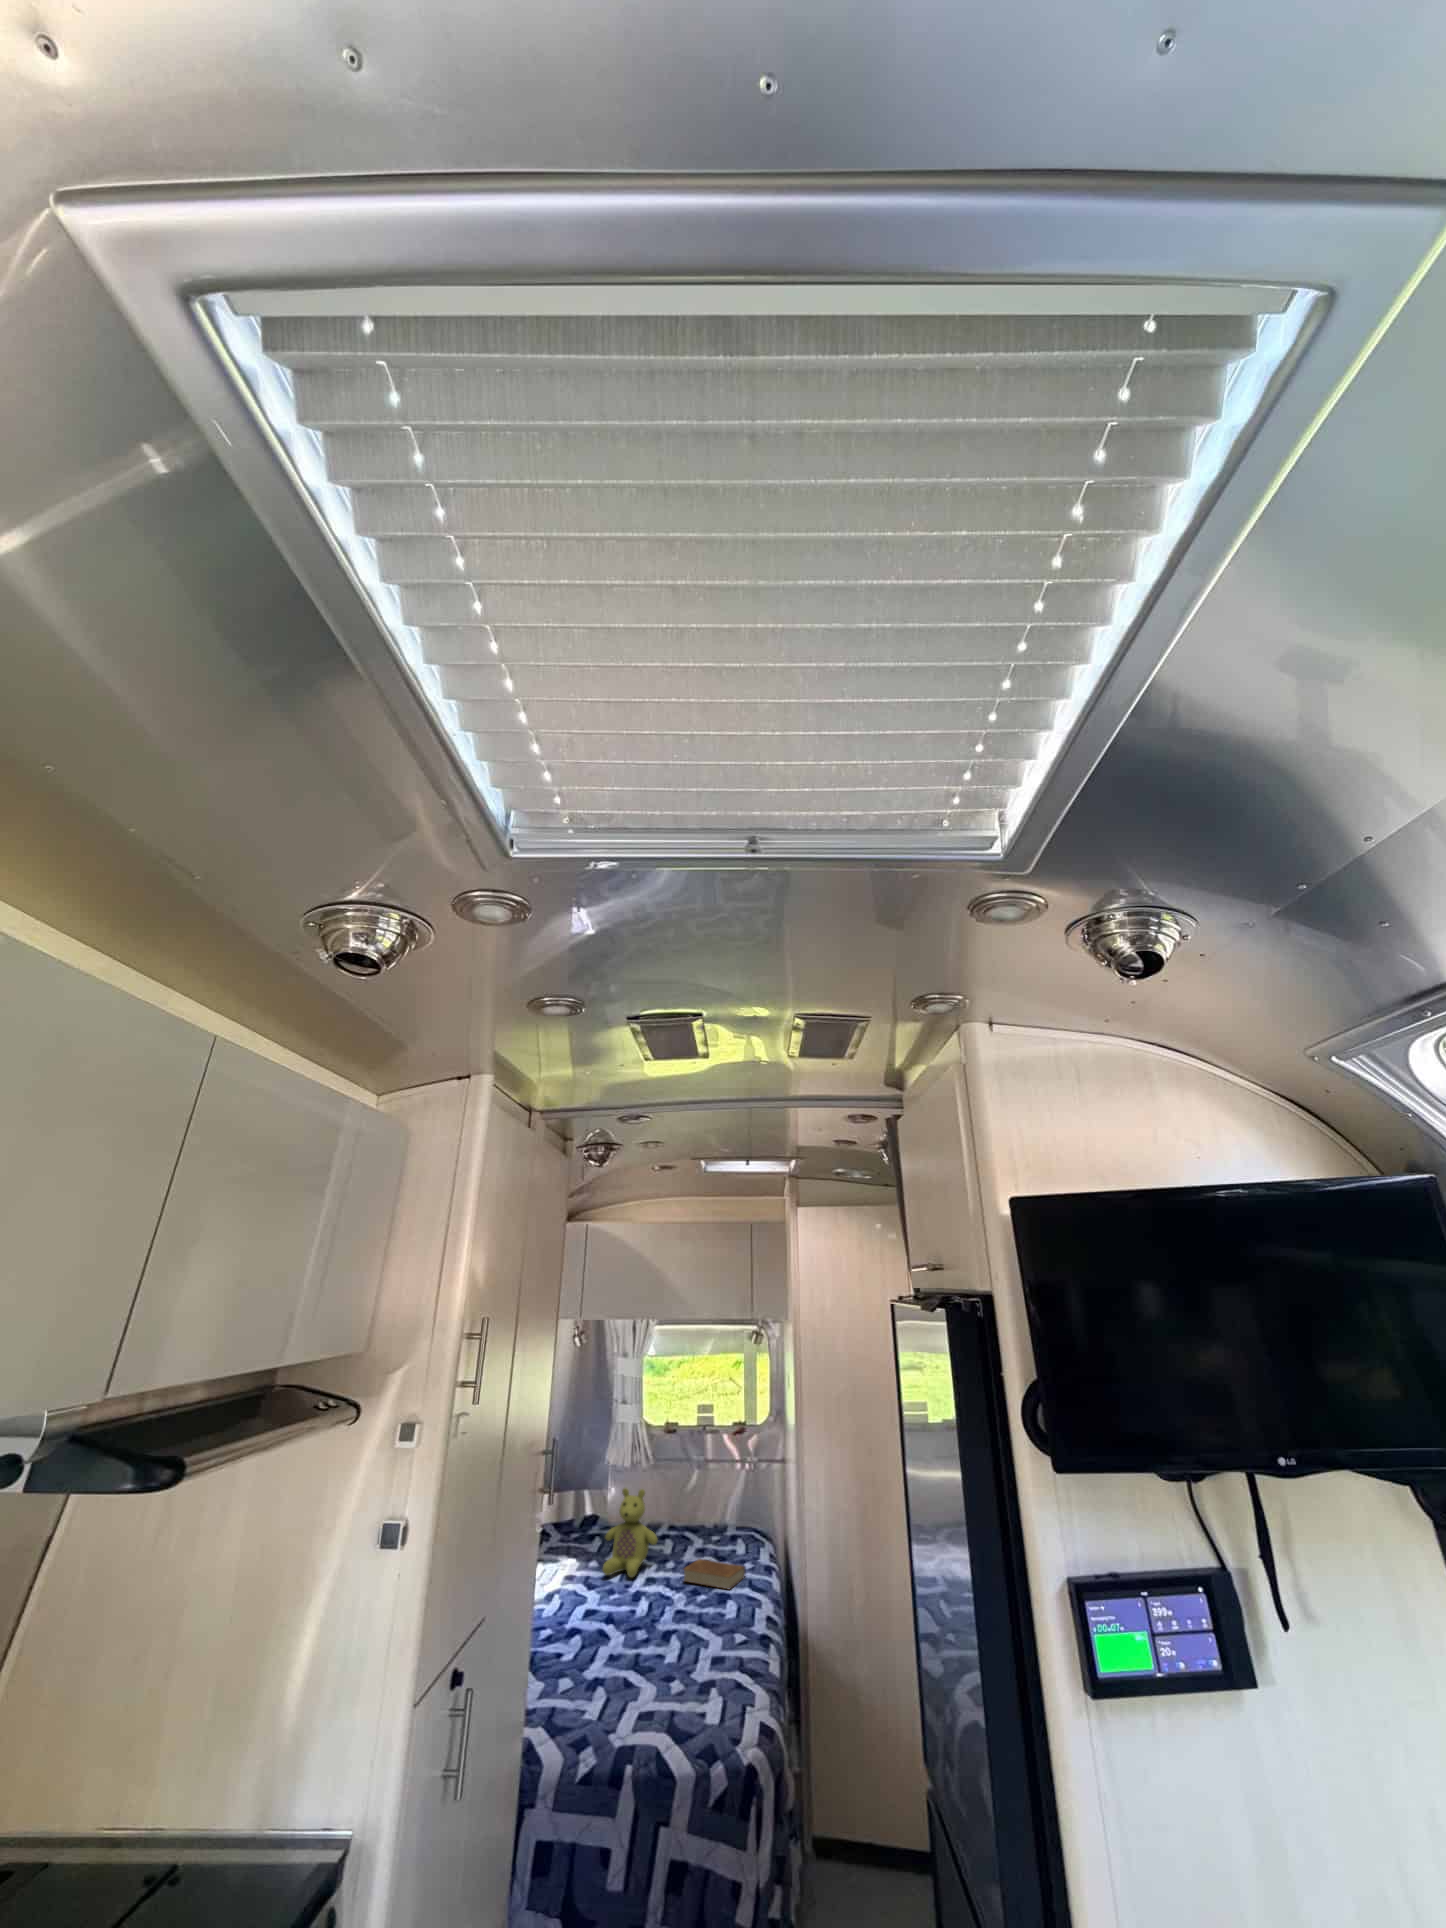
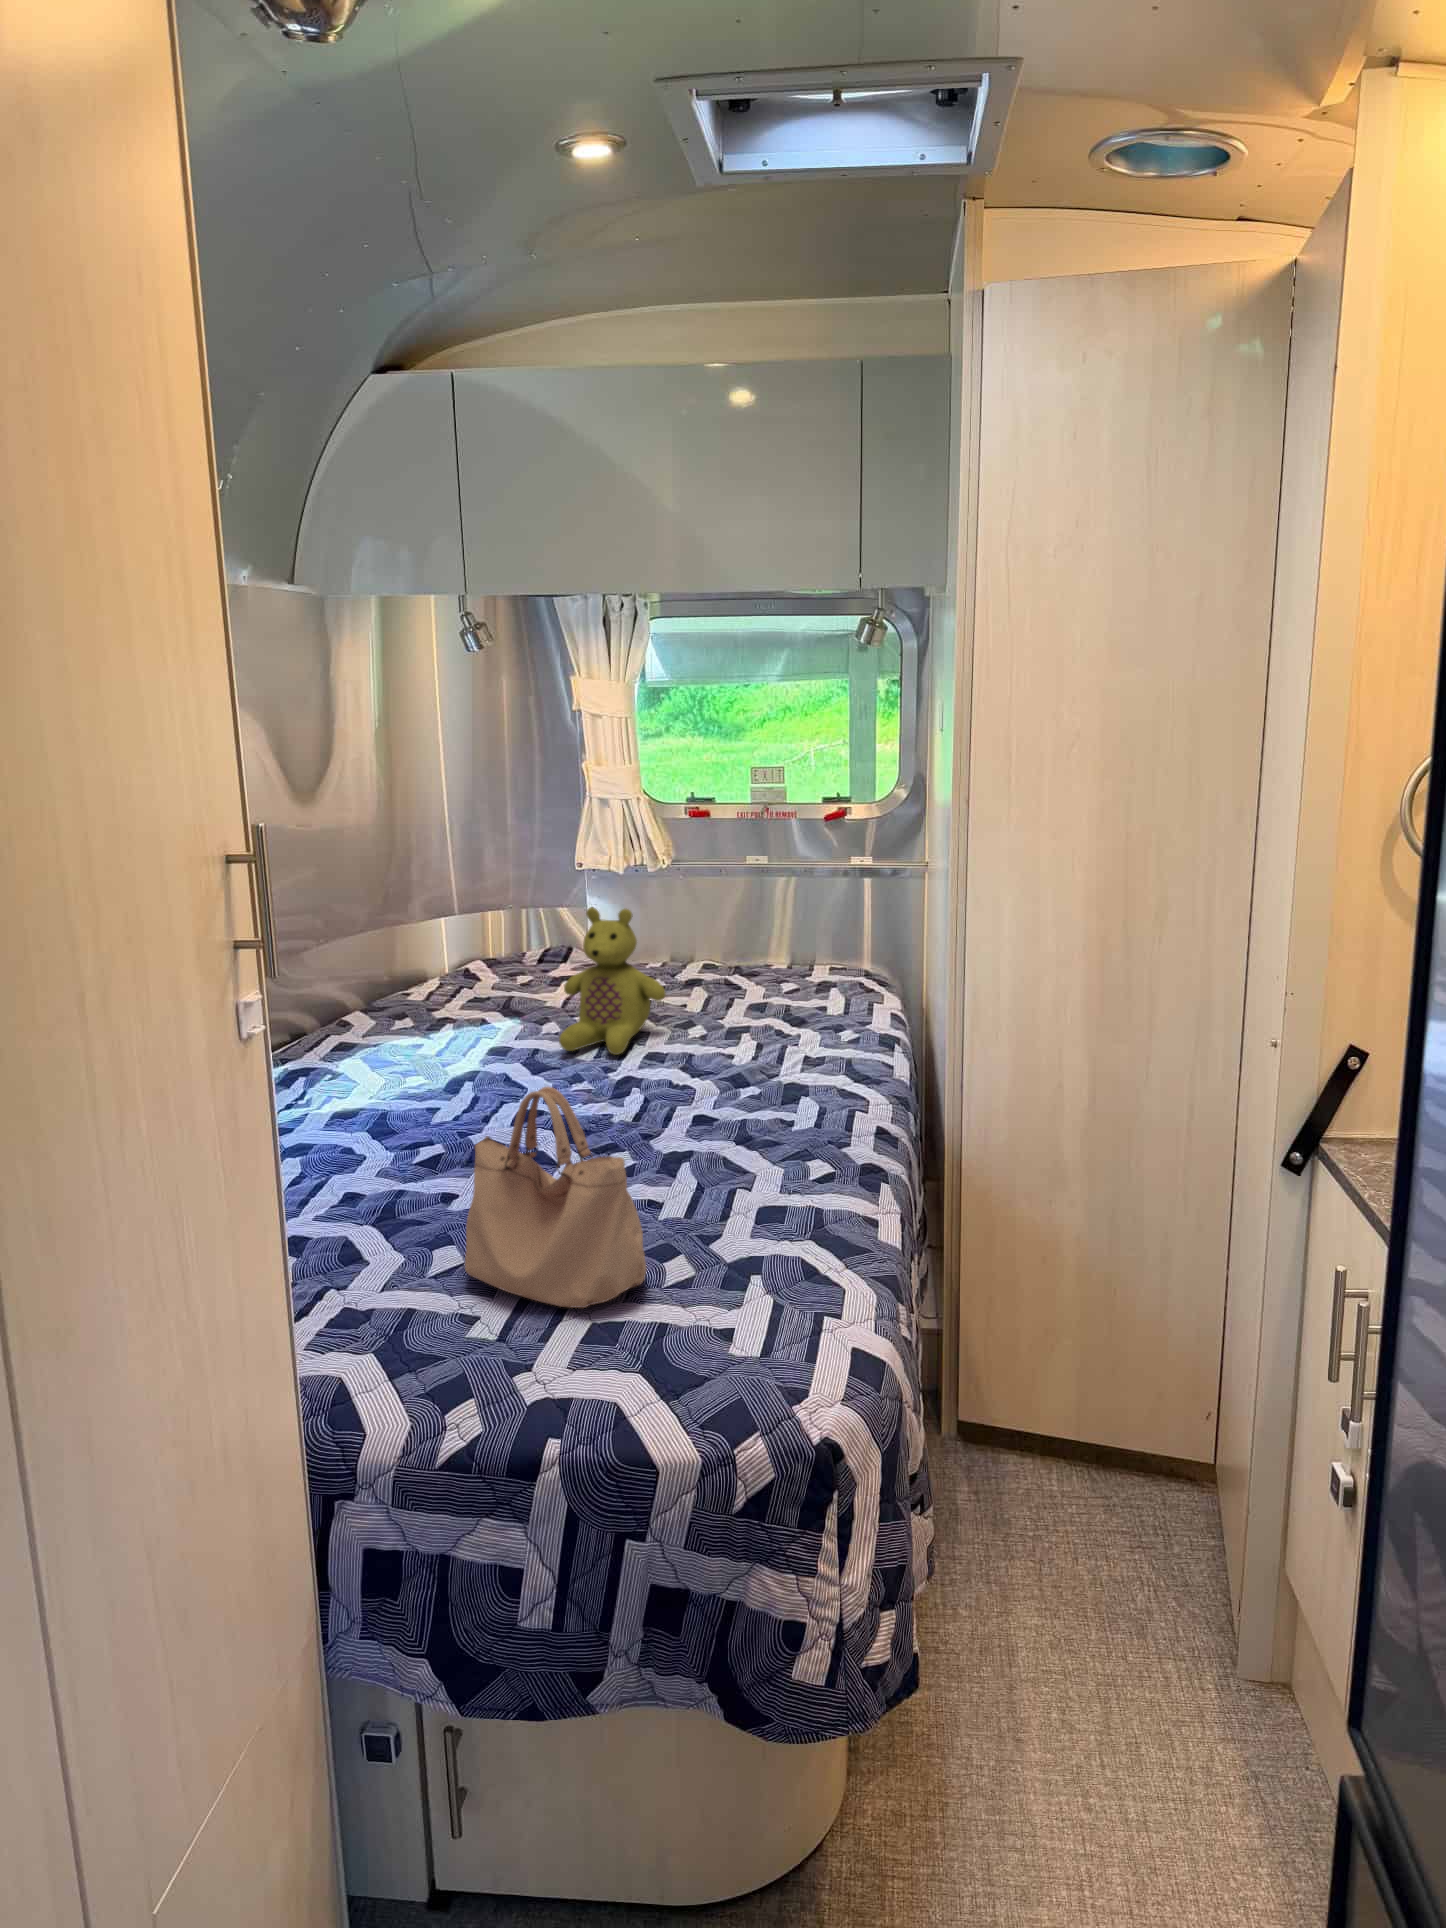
book: present [684,1559,745,1589] -> none [711,1023,842,1077]
handbag: none [578,1578,666,1704] -> present [465,1087,647,1308]

